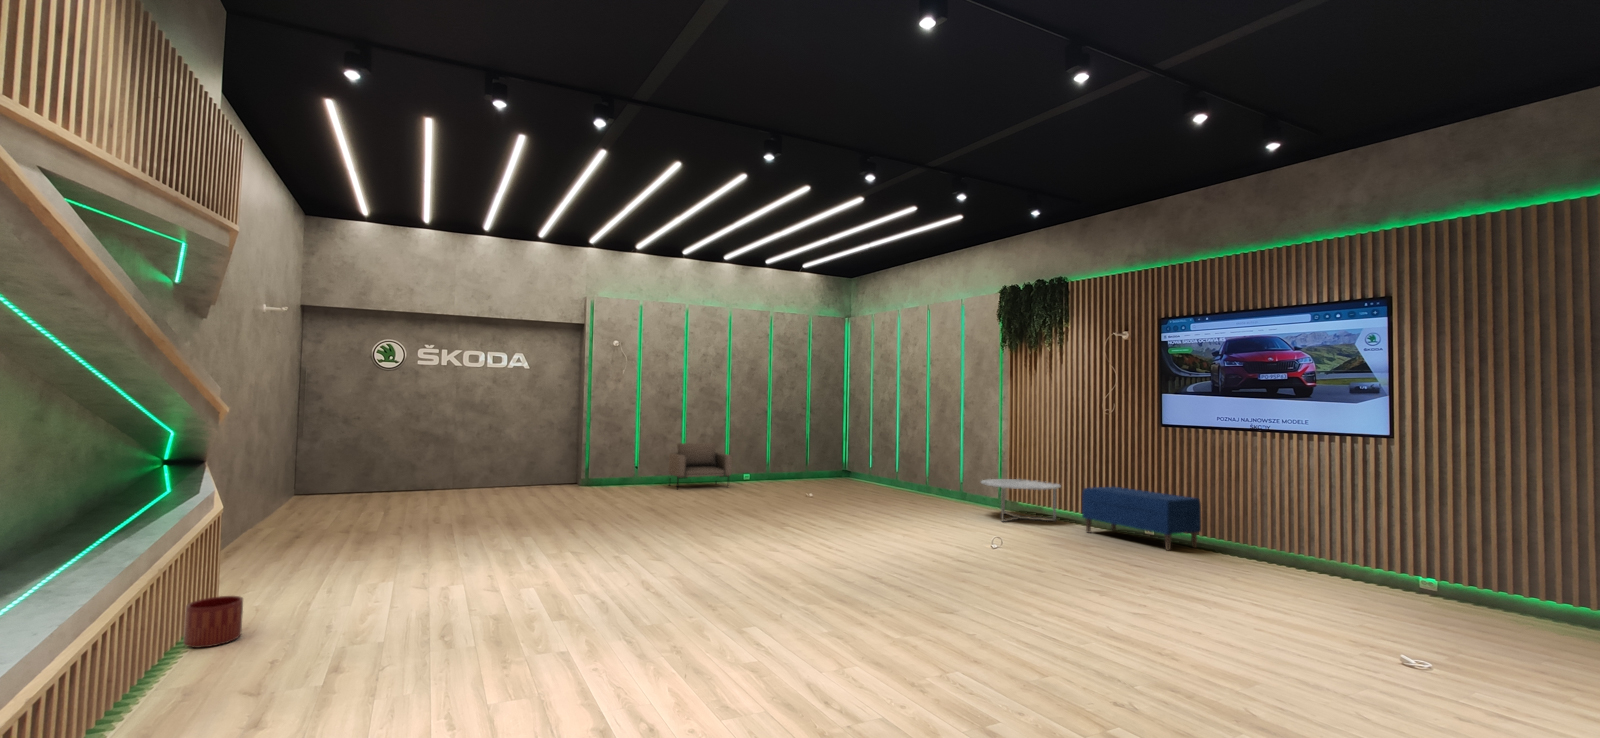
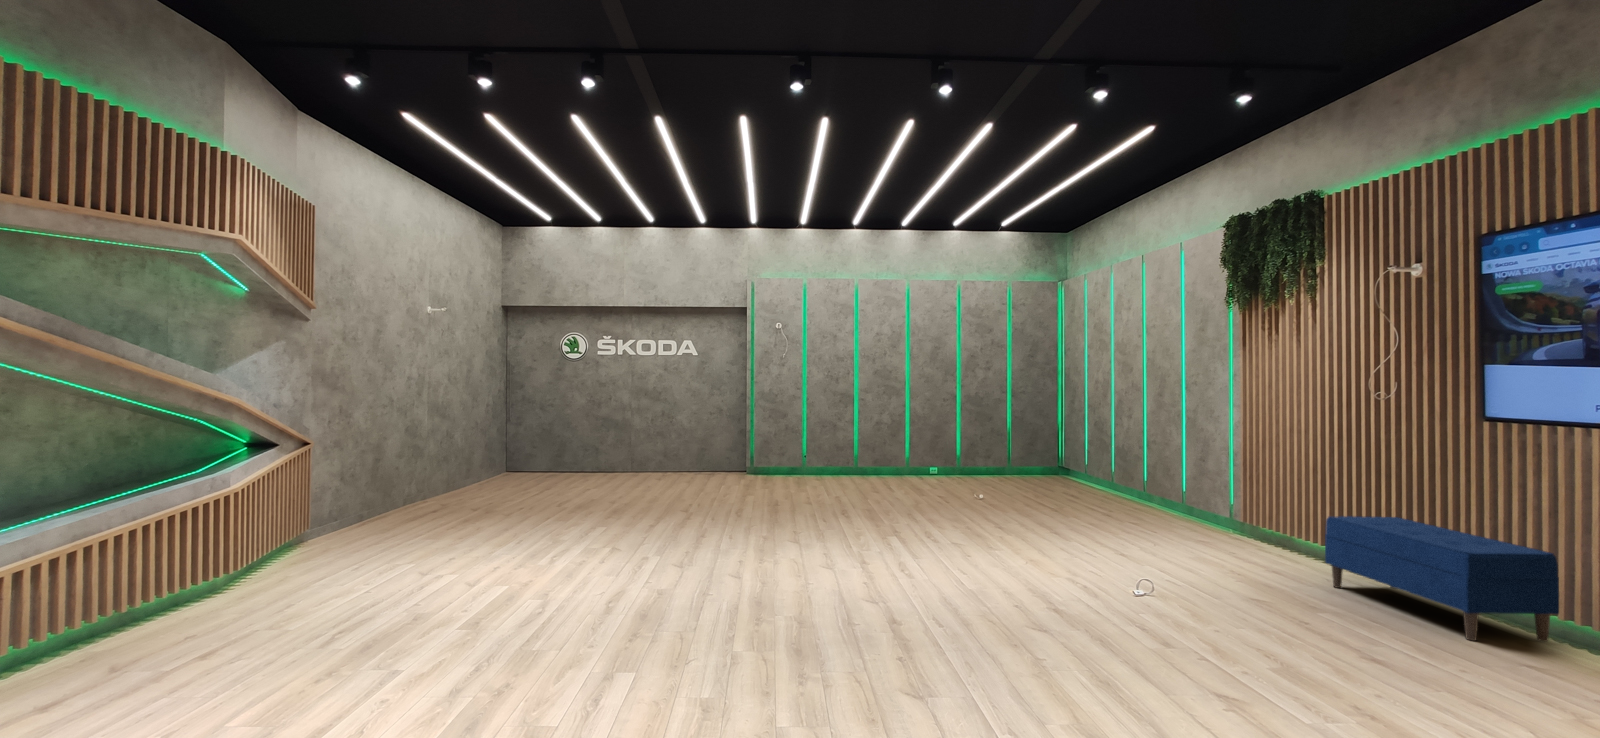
armchair: present [669,443,732,484] -> none [832,431,897,481]
coffee table: present [981,479,1061,522] -> none [1174,491,1308,561]
planter: present [183,596,243,648] -> none [178,570,230,616]

